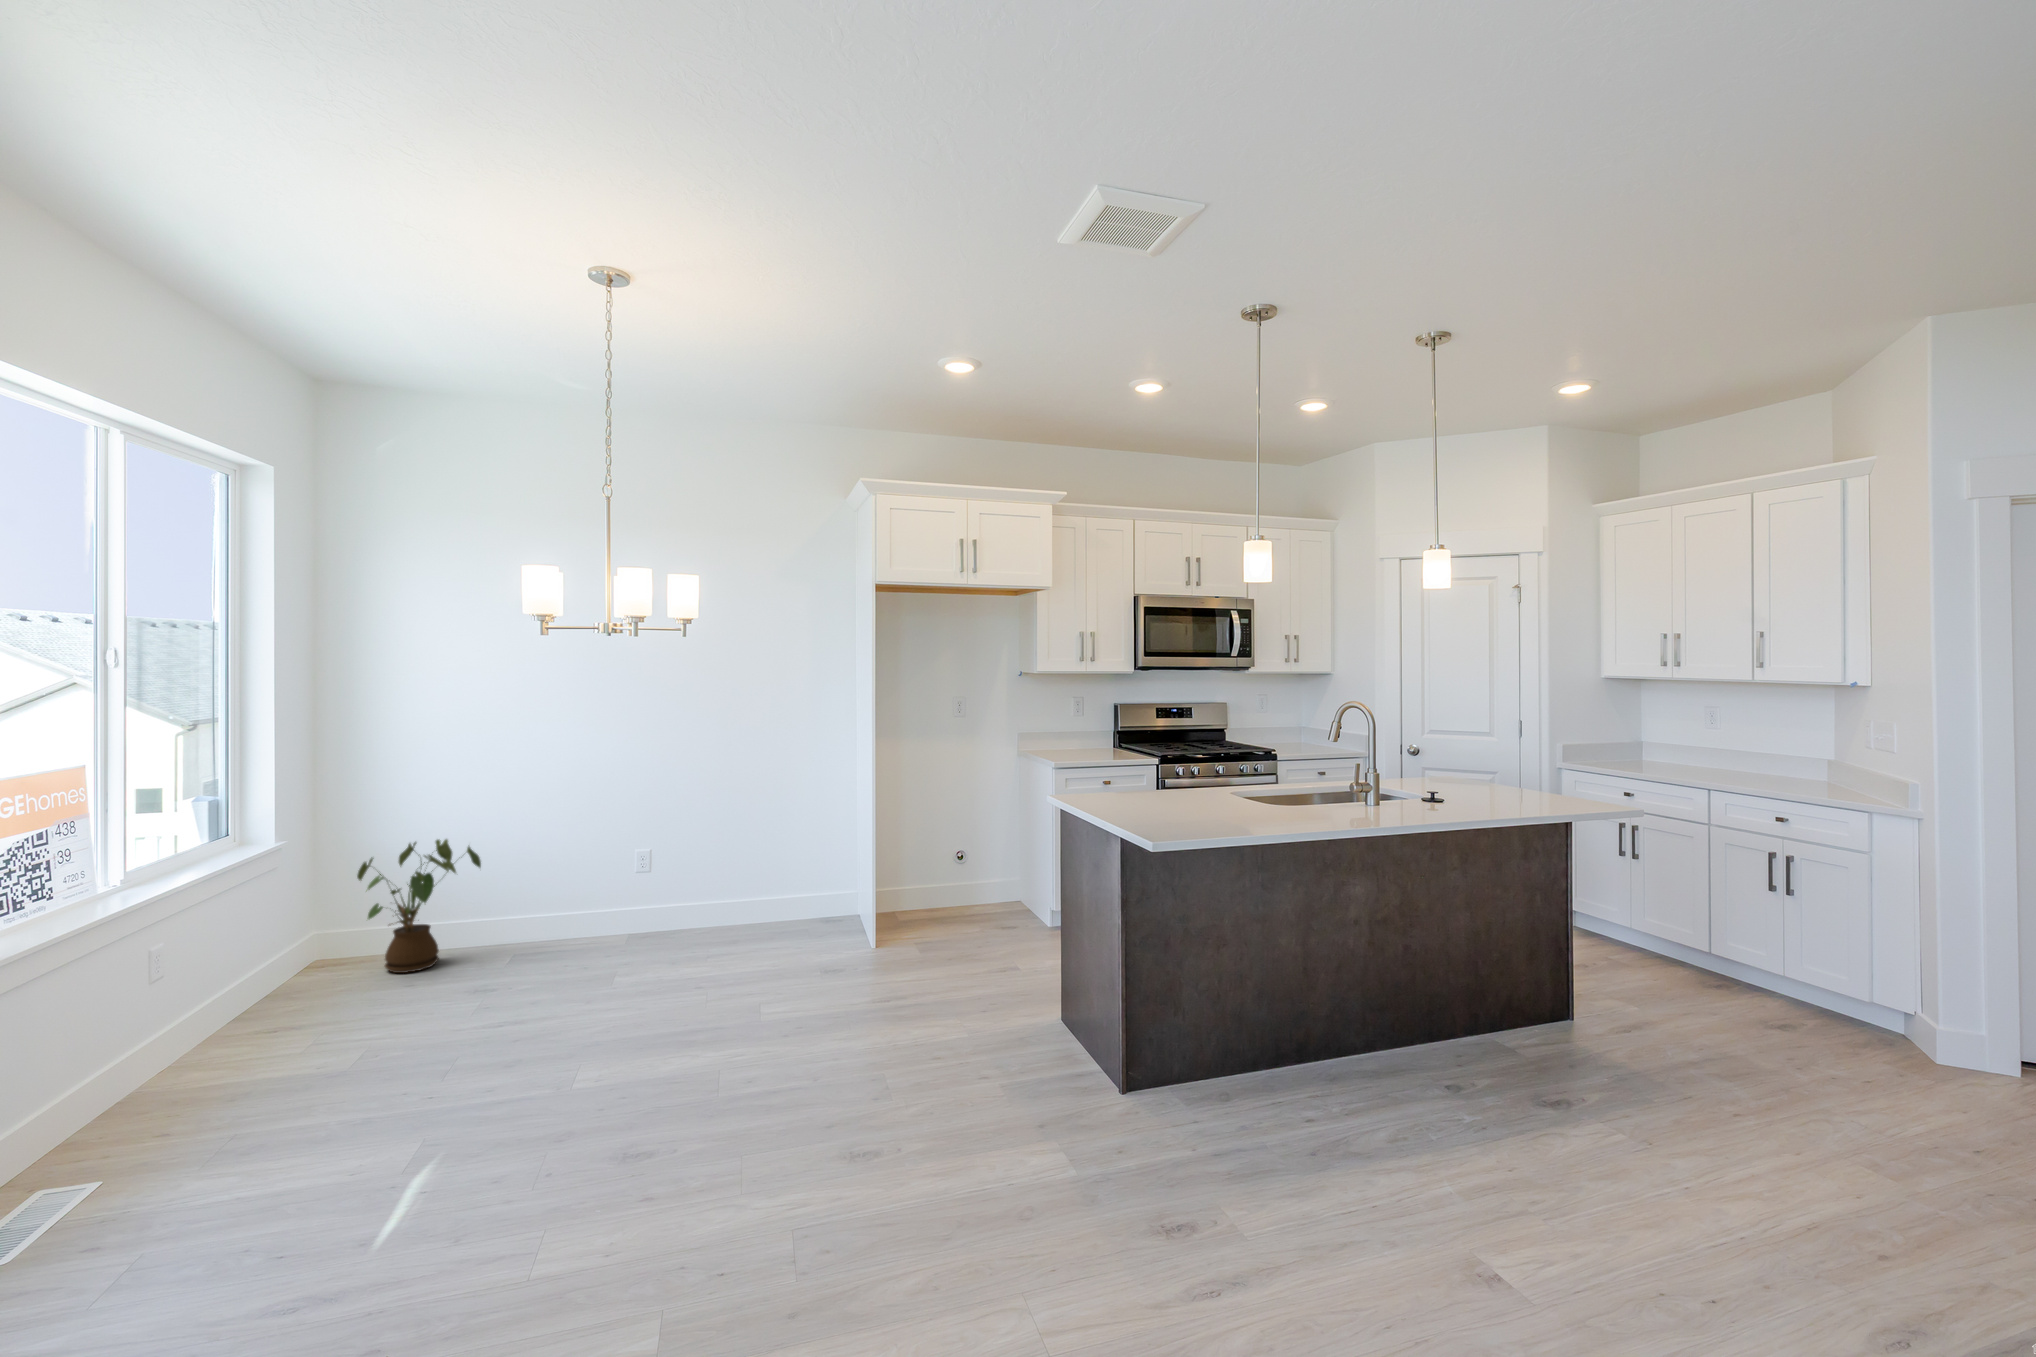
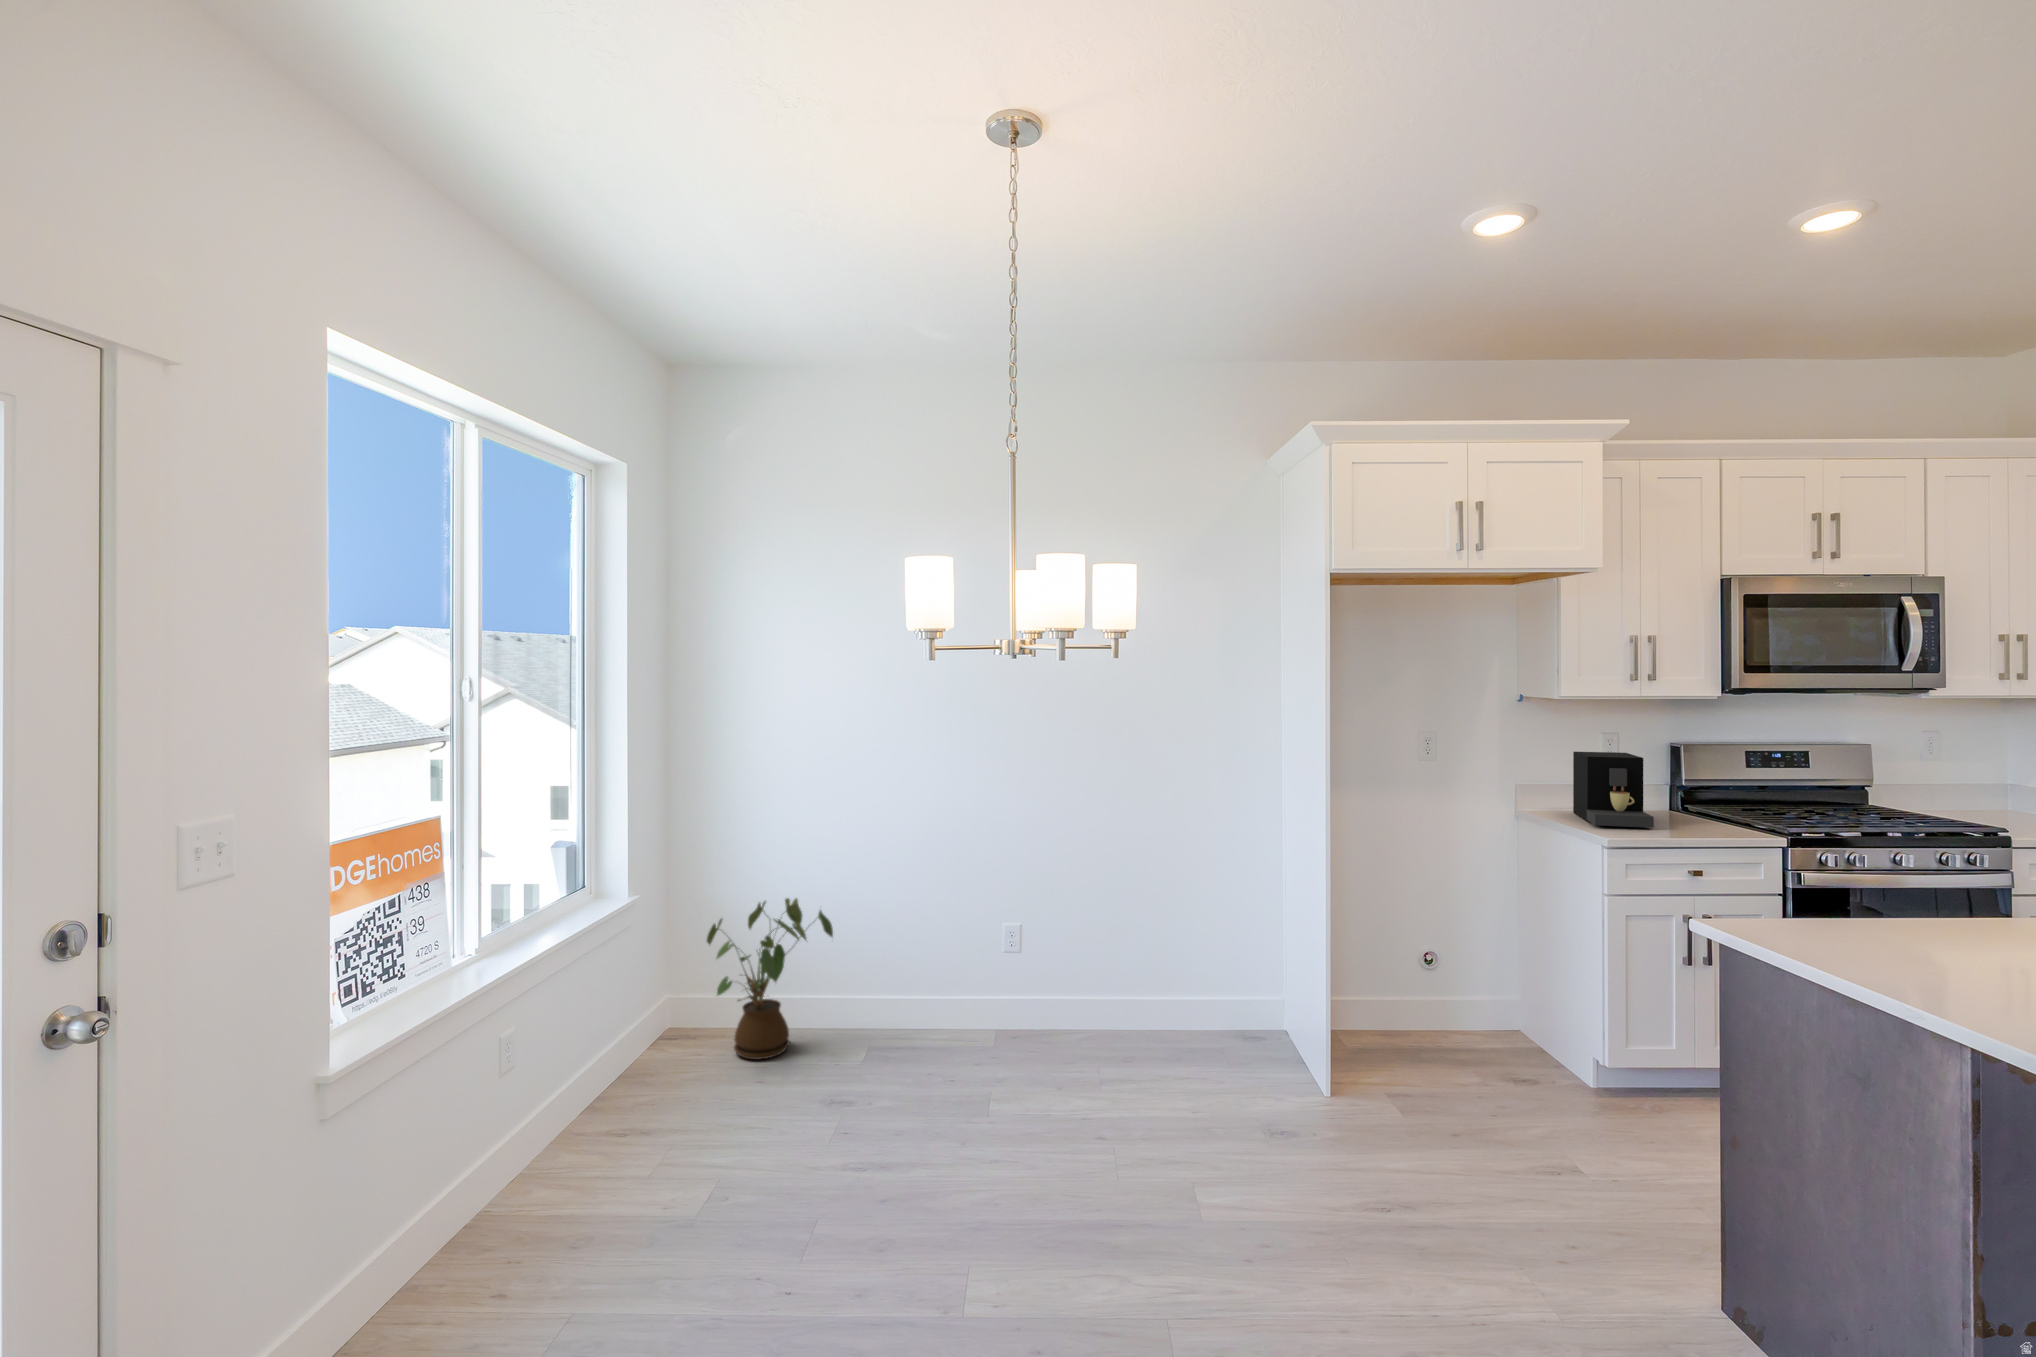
coffee maker: none [1052,710,1088,757] -> present [1573,752,1654,828]

